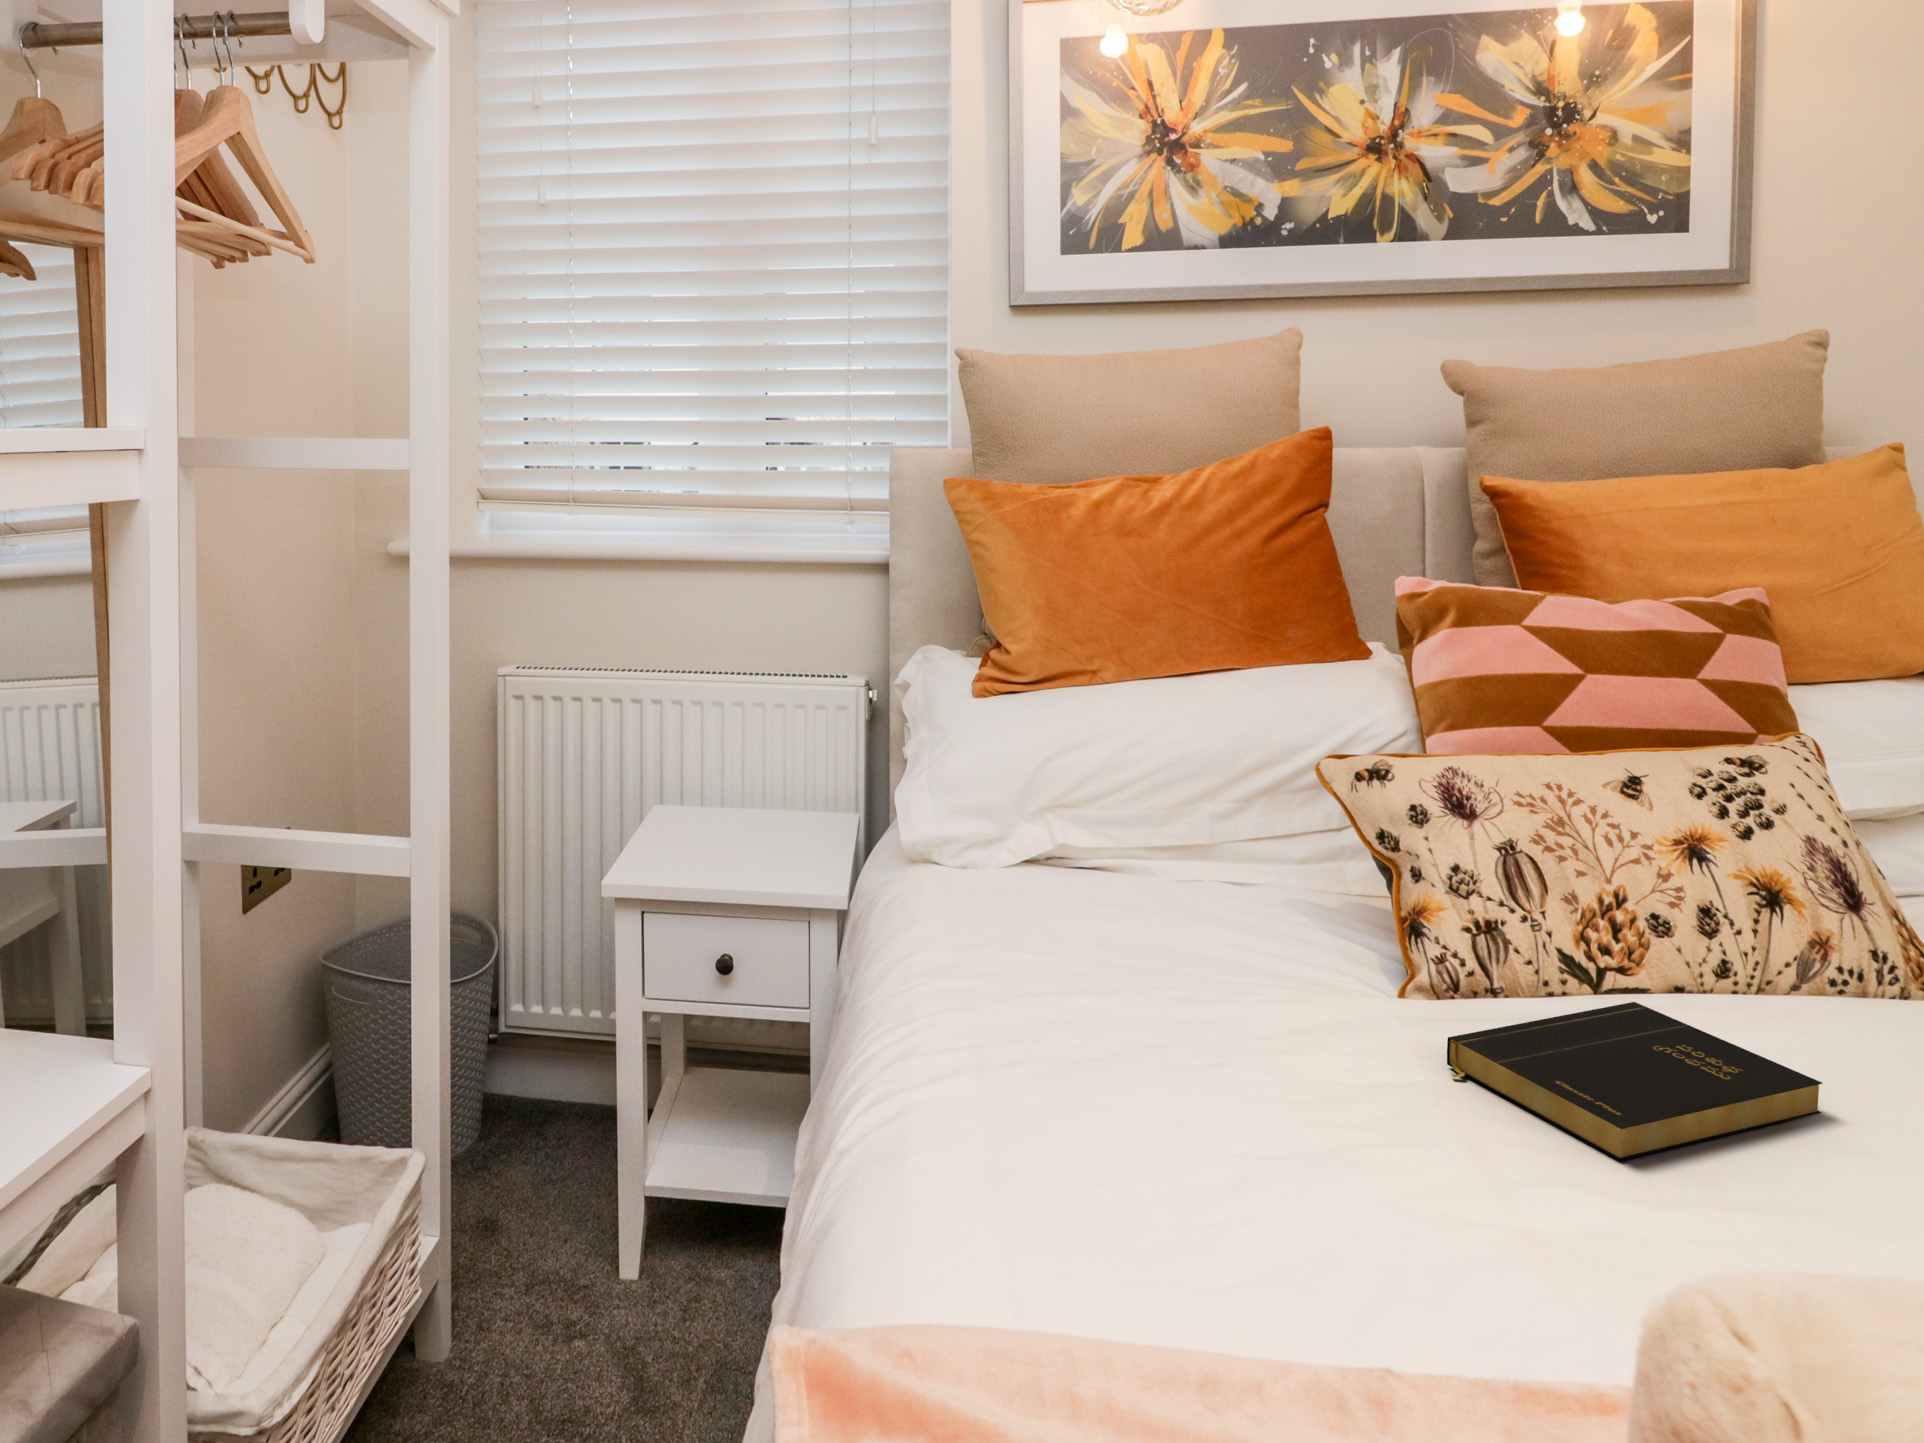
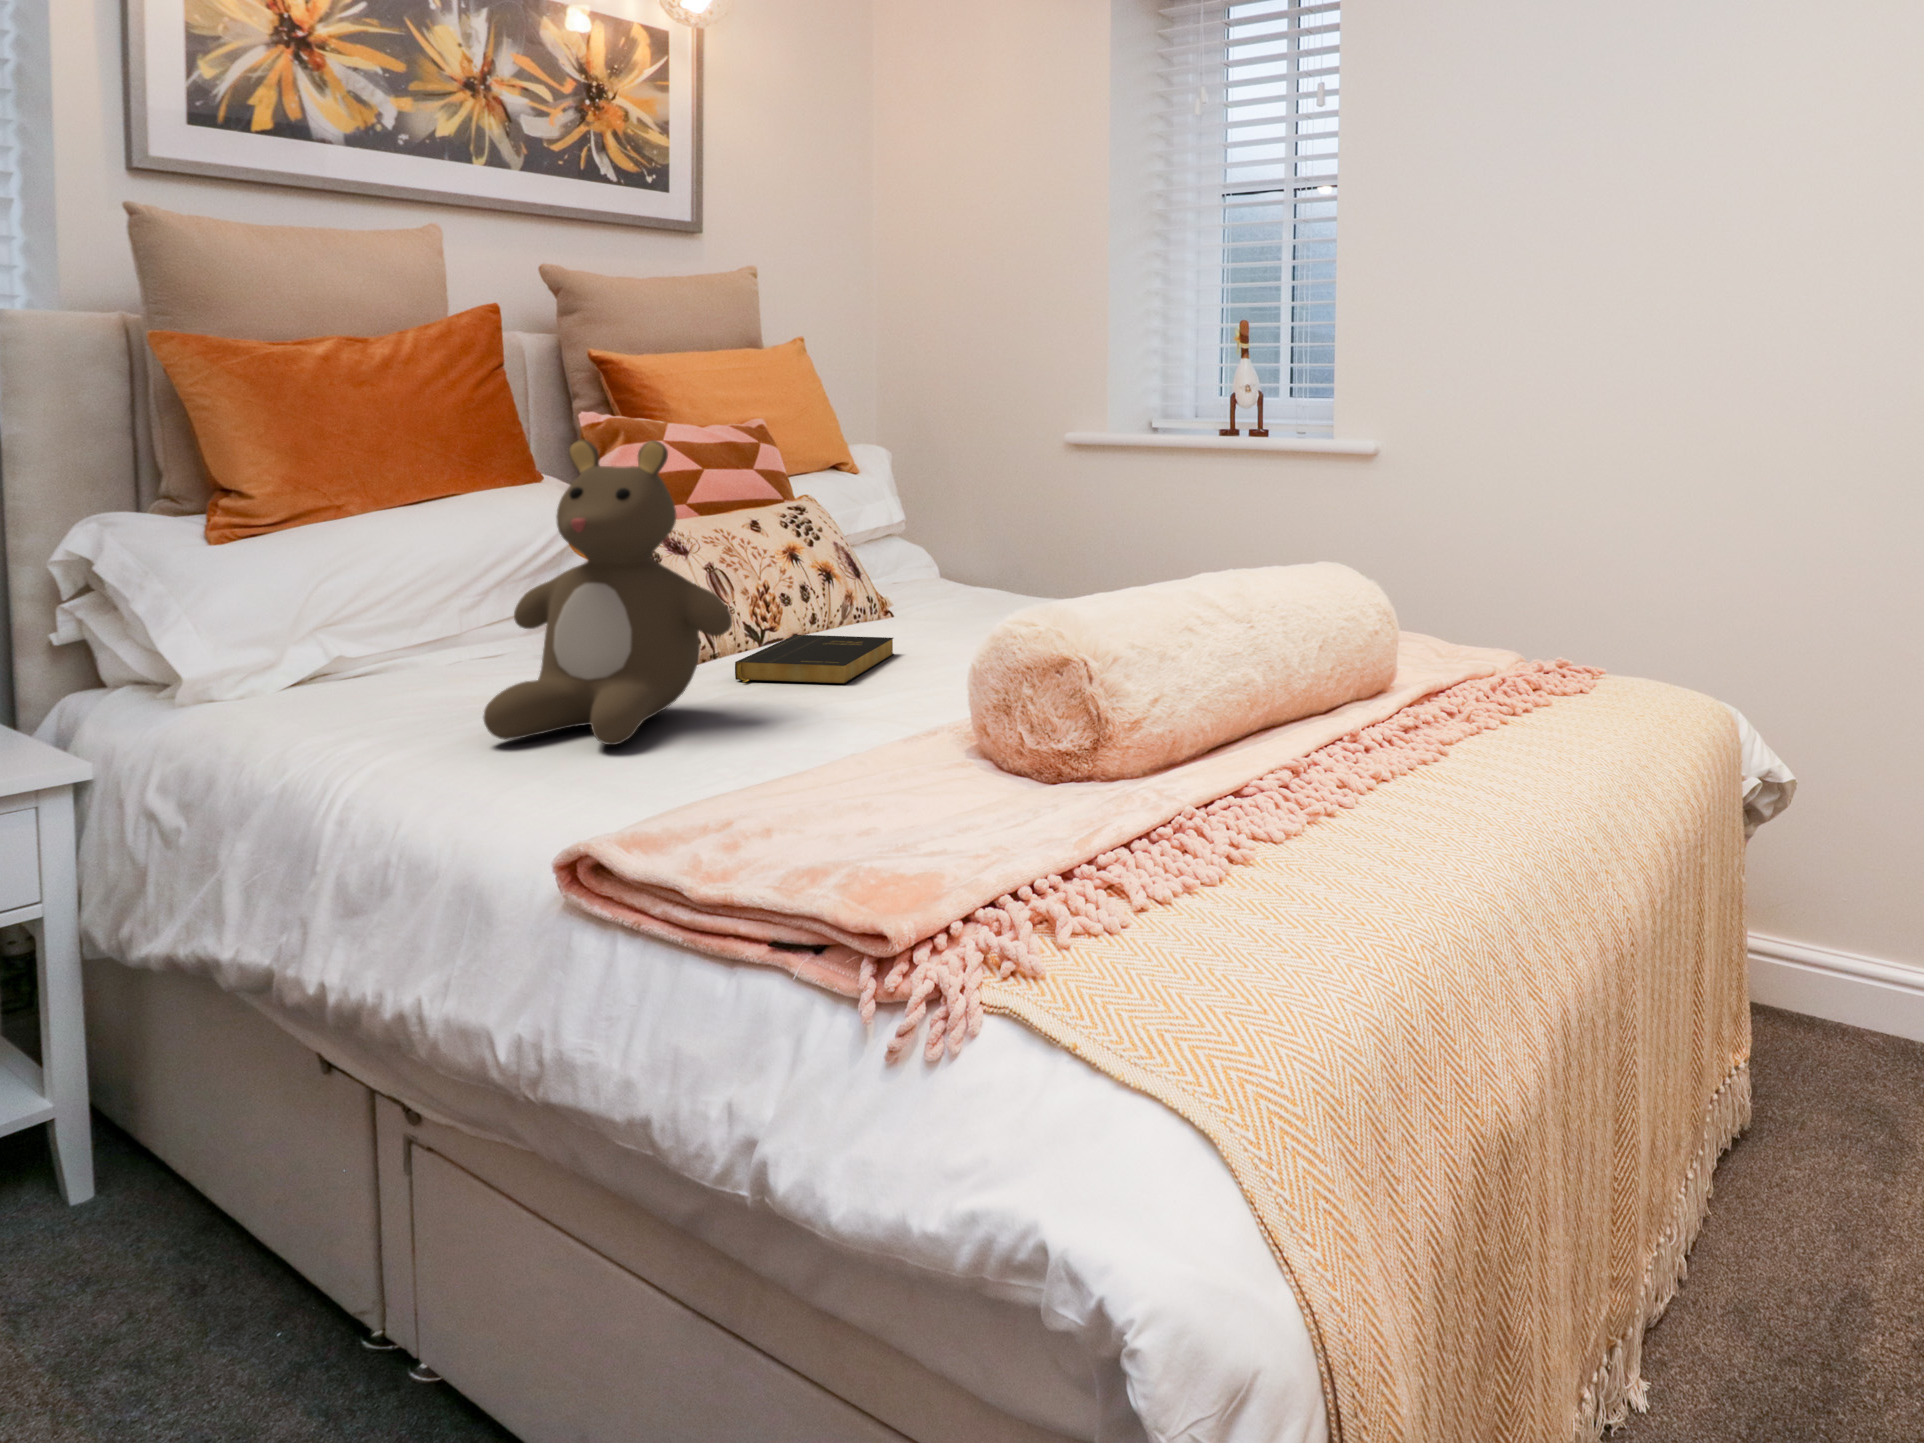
teddy bear: none [996,685,1338,1147] -> present [483,440,732,745]

